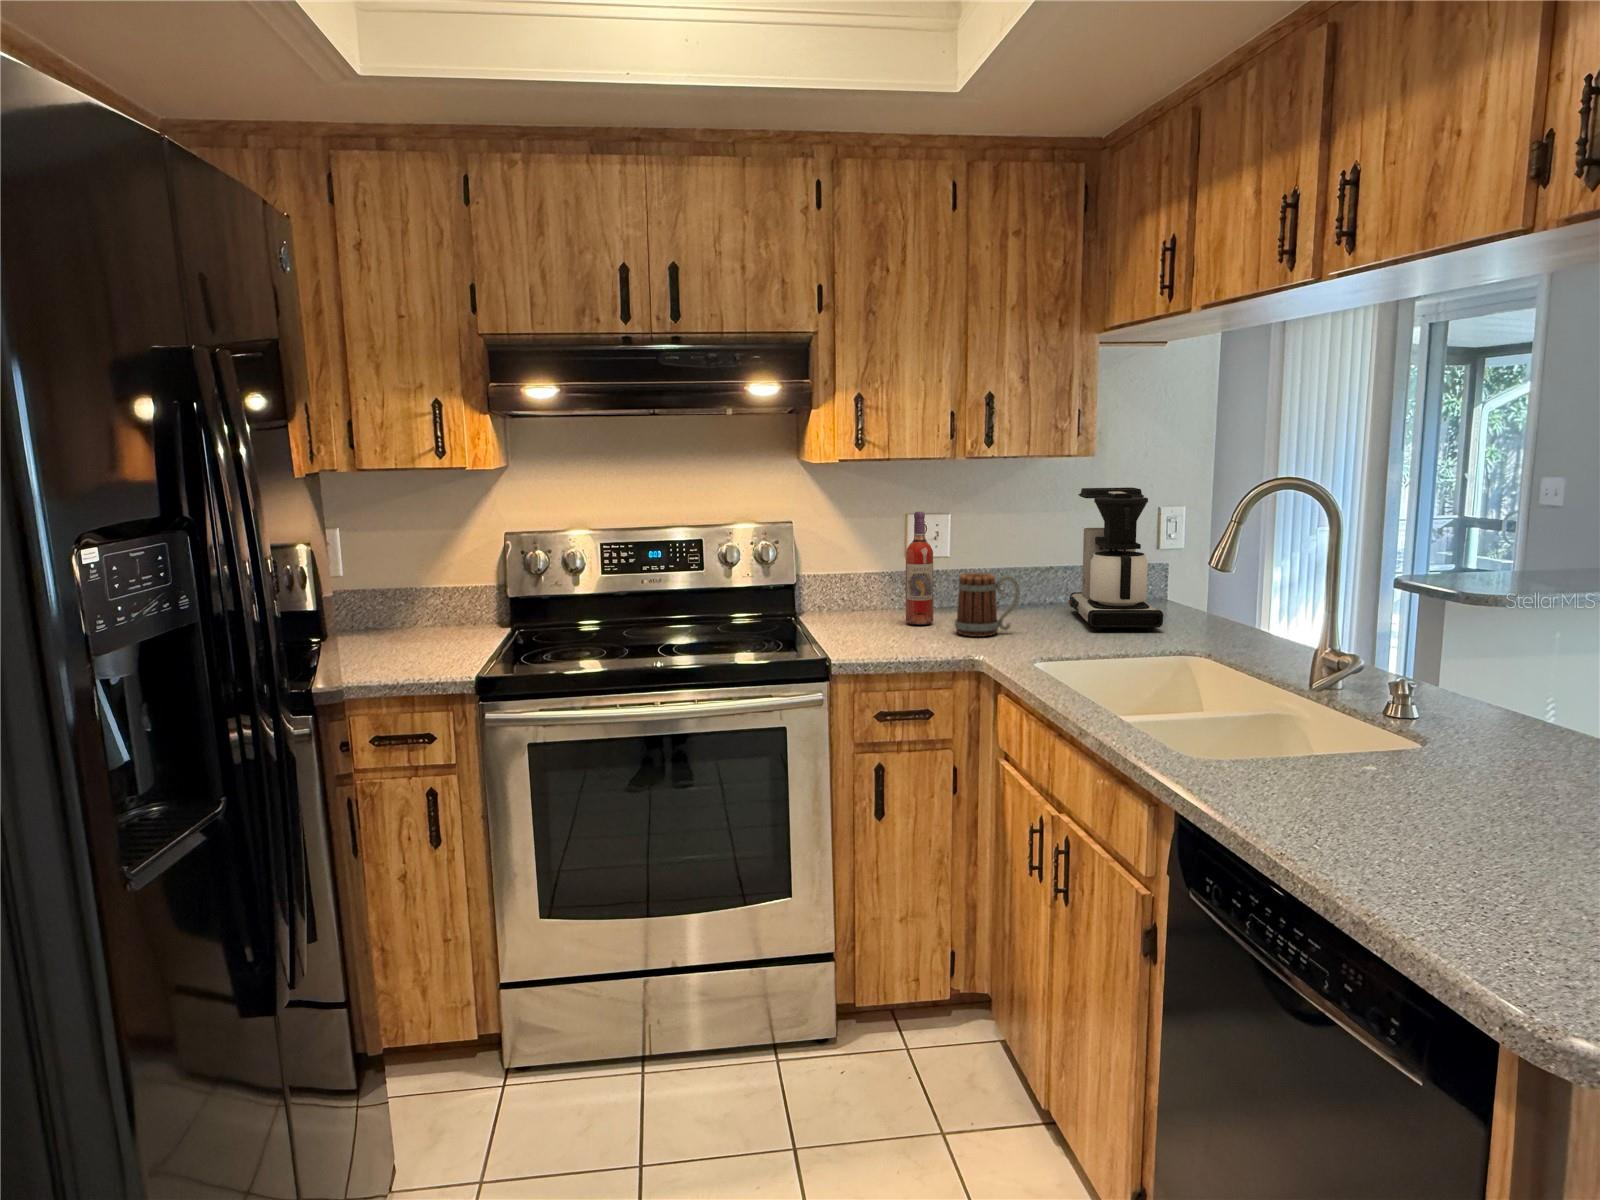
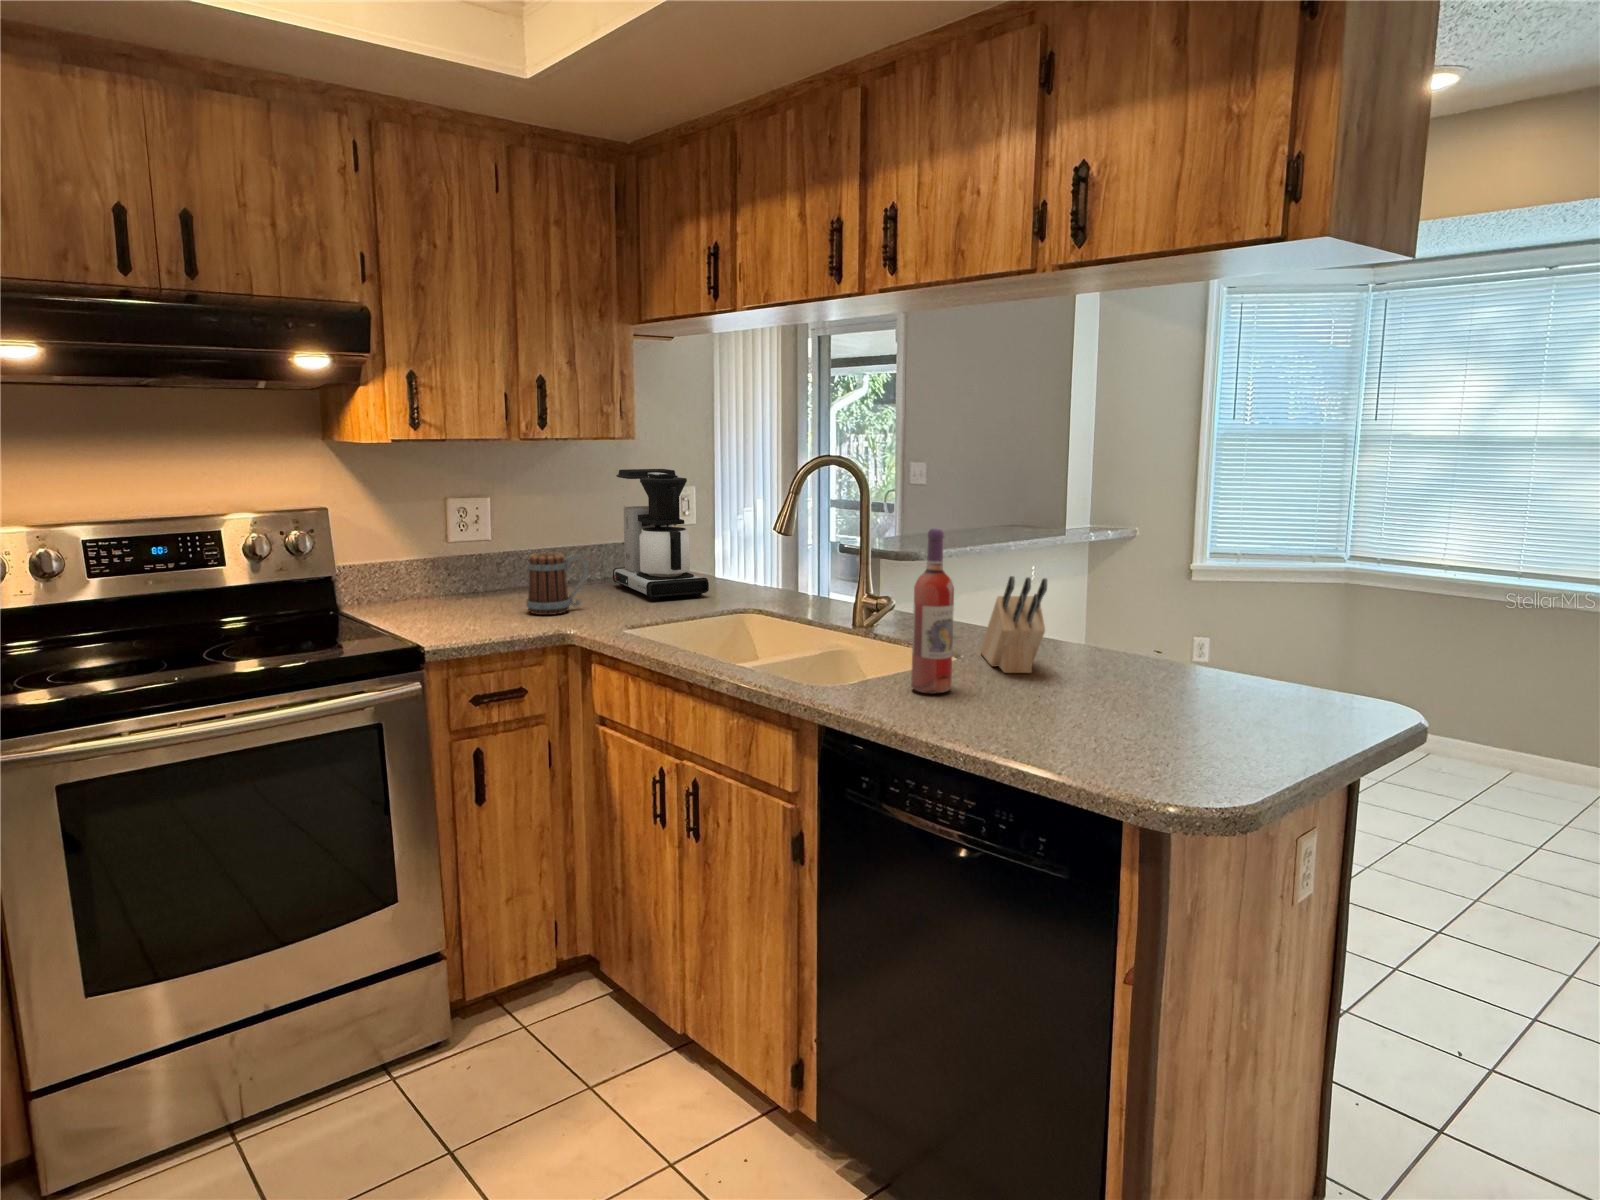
wine bottle: present [906,512,933,625] -> present [911,529,954,694]
knife block: none [1467,644,1553,787] -> present [980,576,1047,673]

